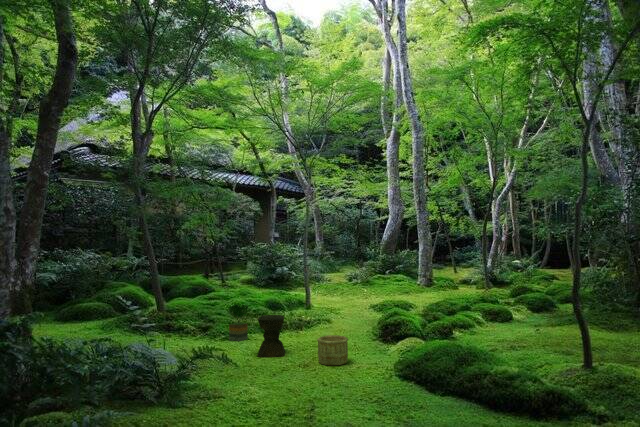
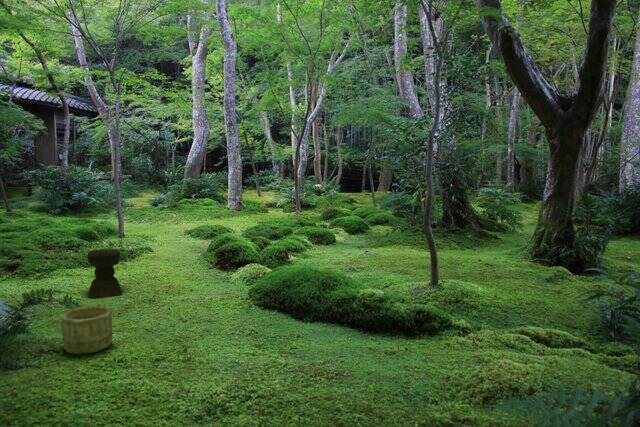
potted tree: present [229,304,251,341] -> none [38,237,70,281]
wooden bucket: present [317,335,348,365] -> present [60,305,113,355]

